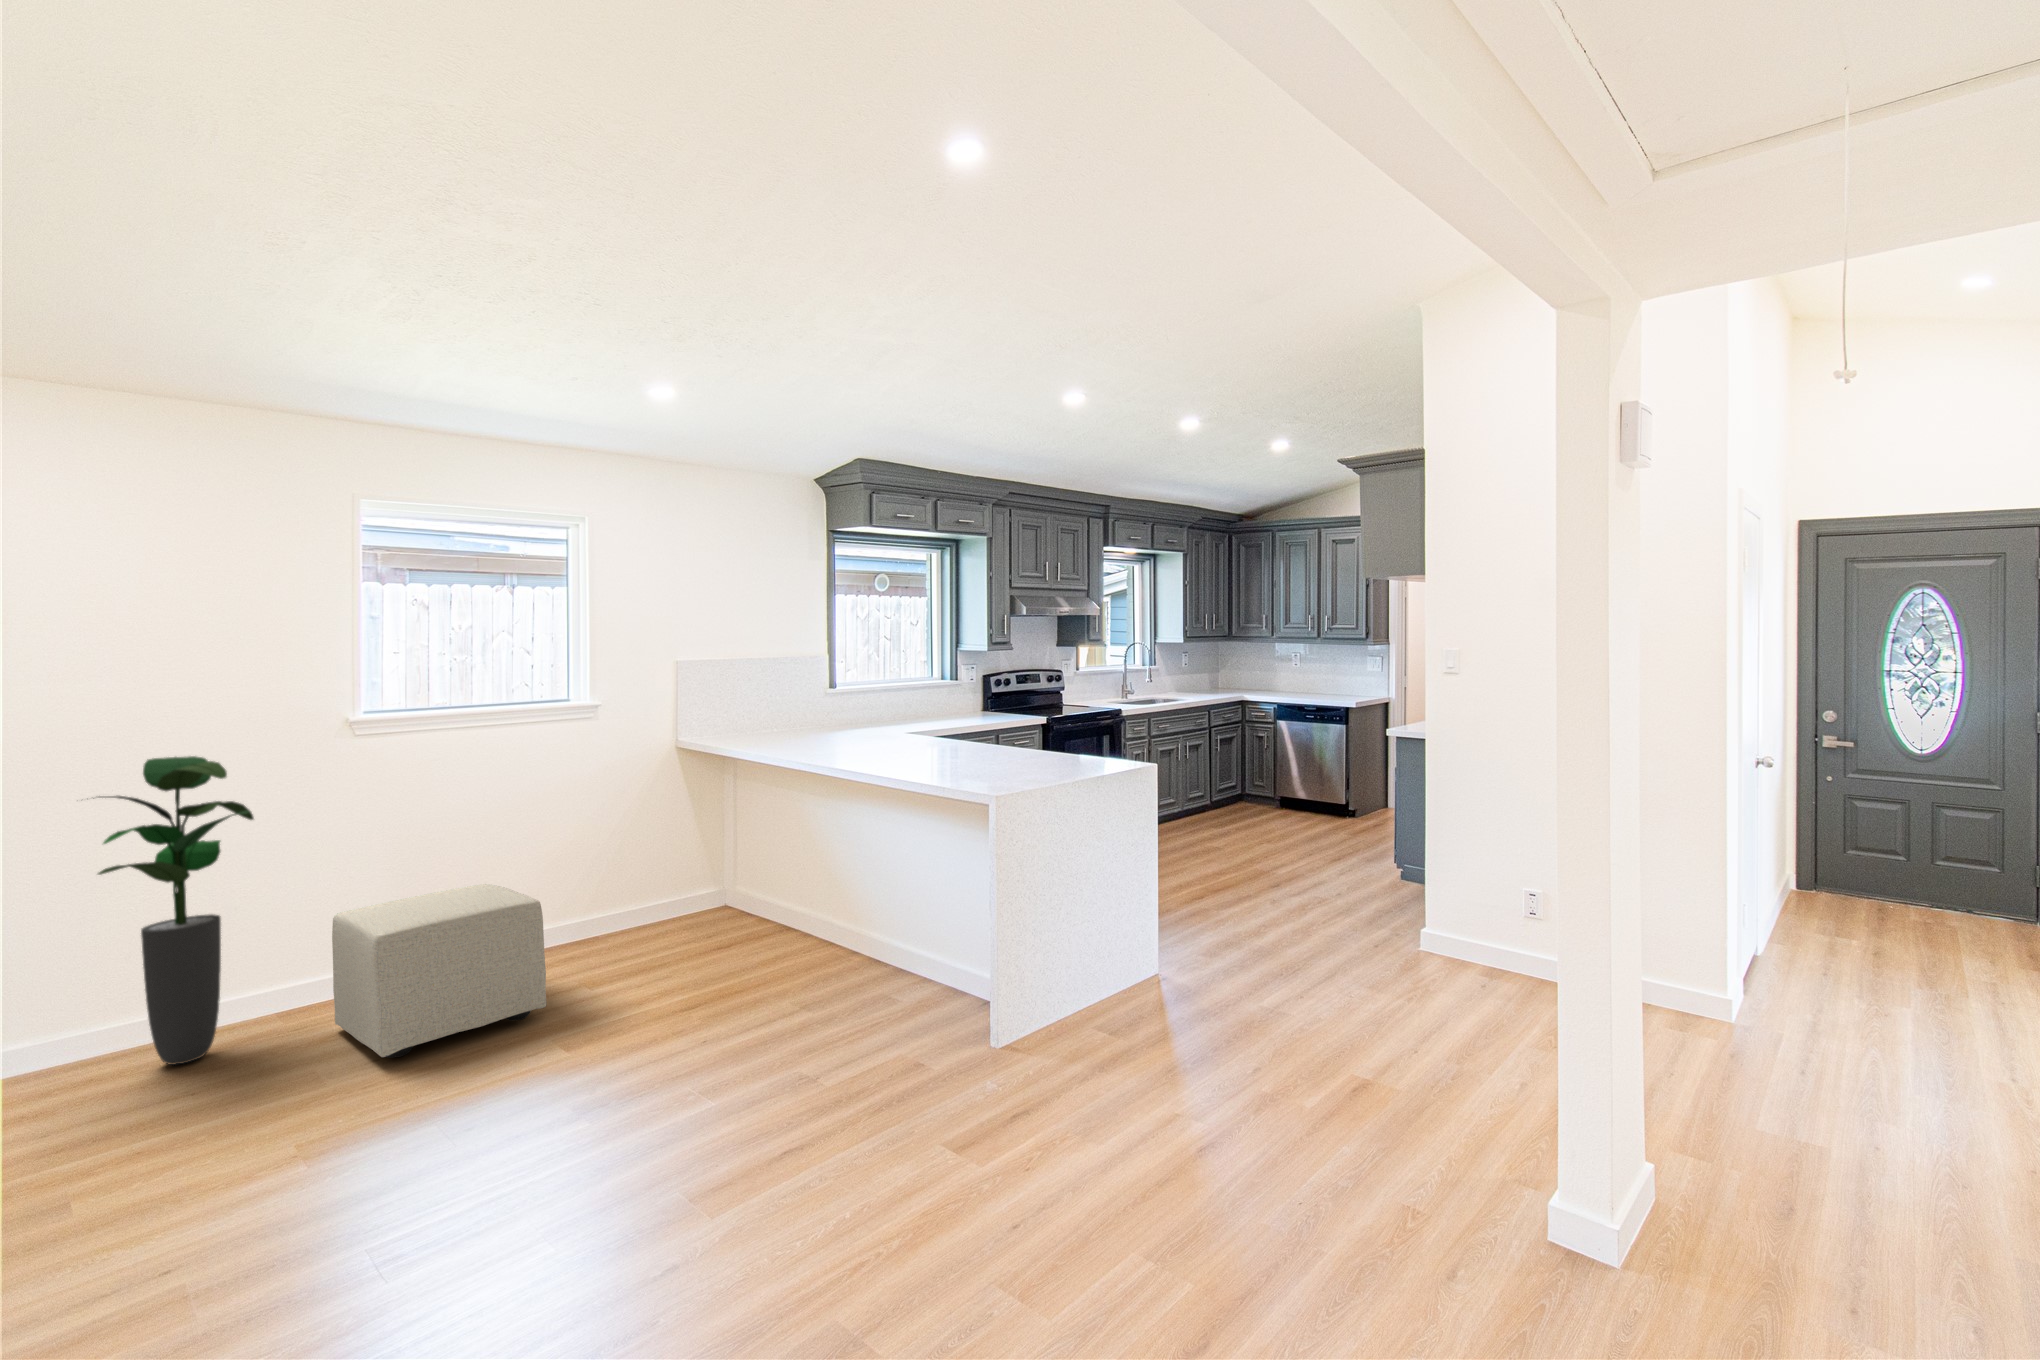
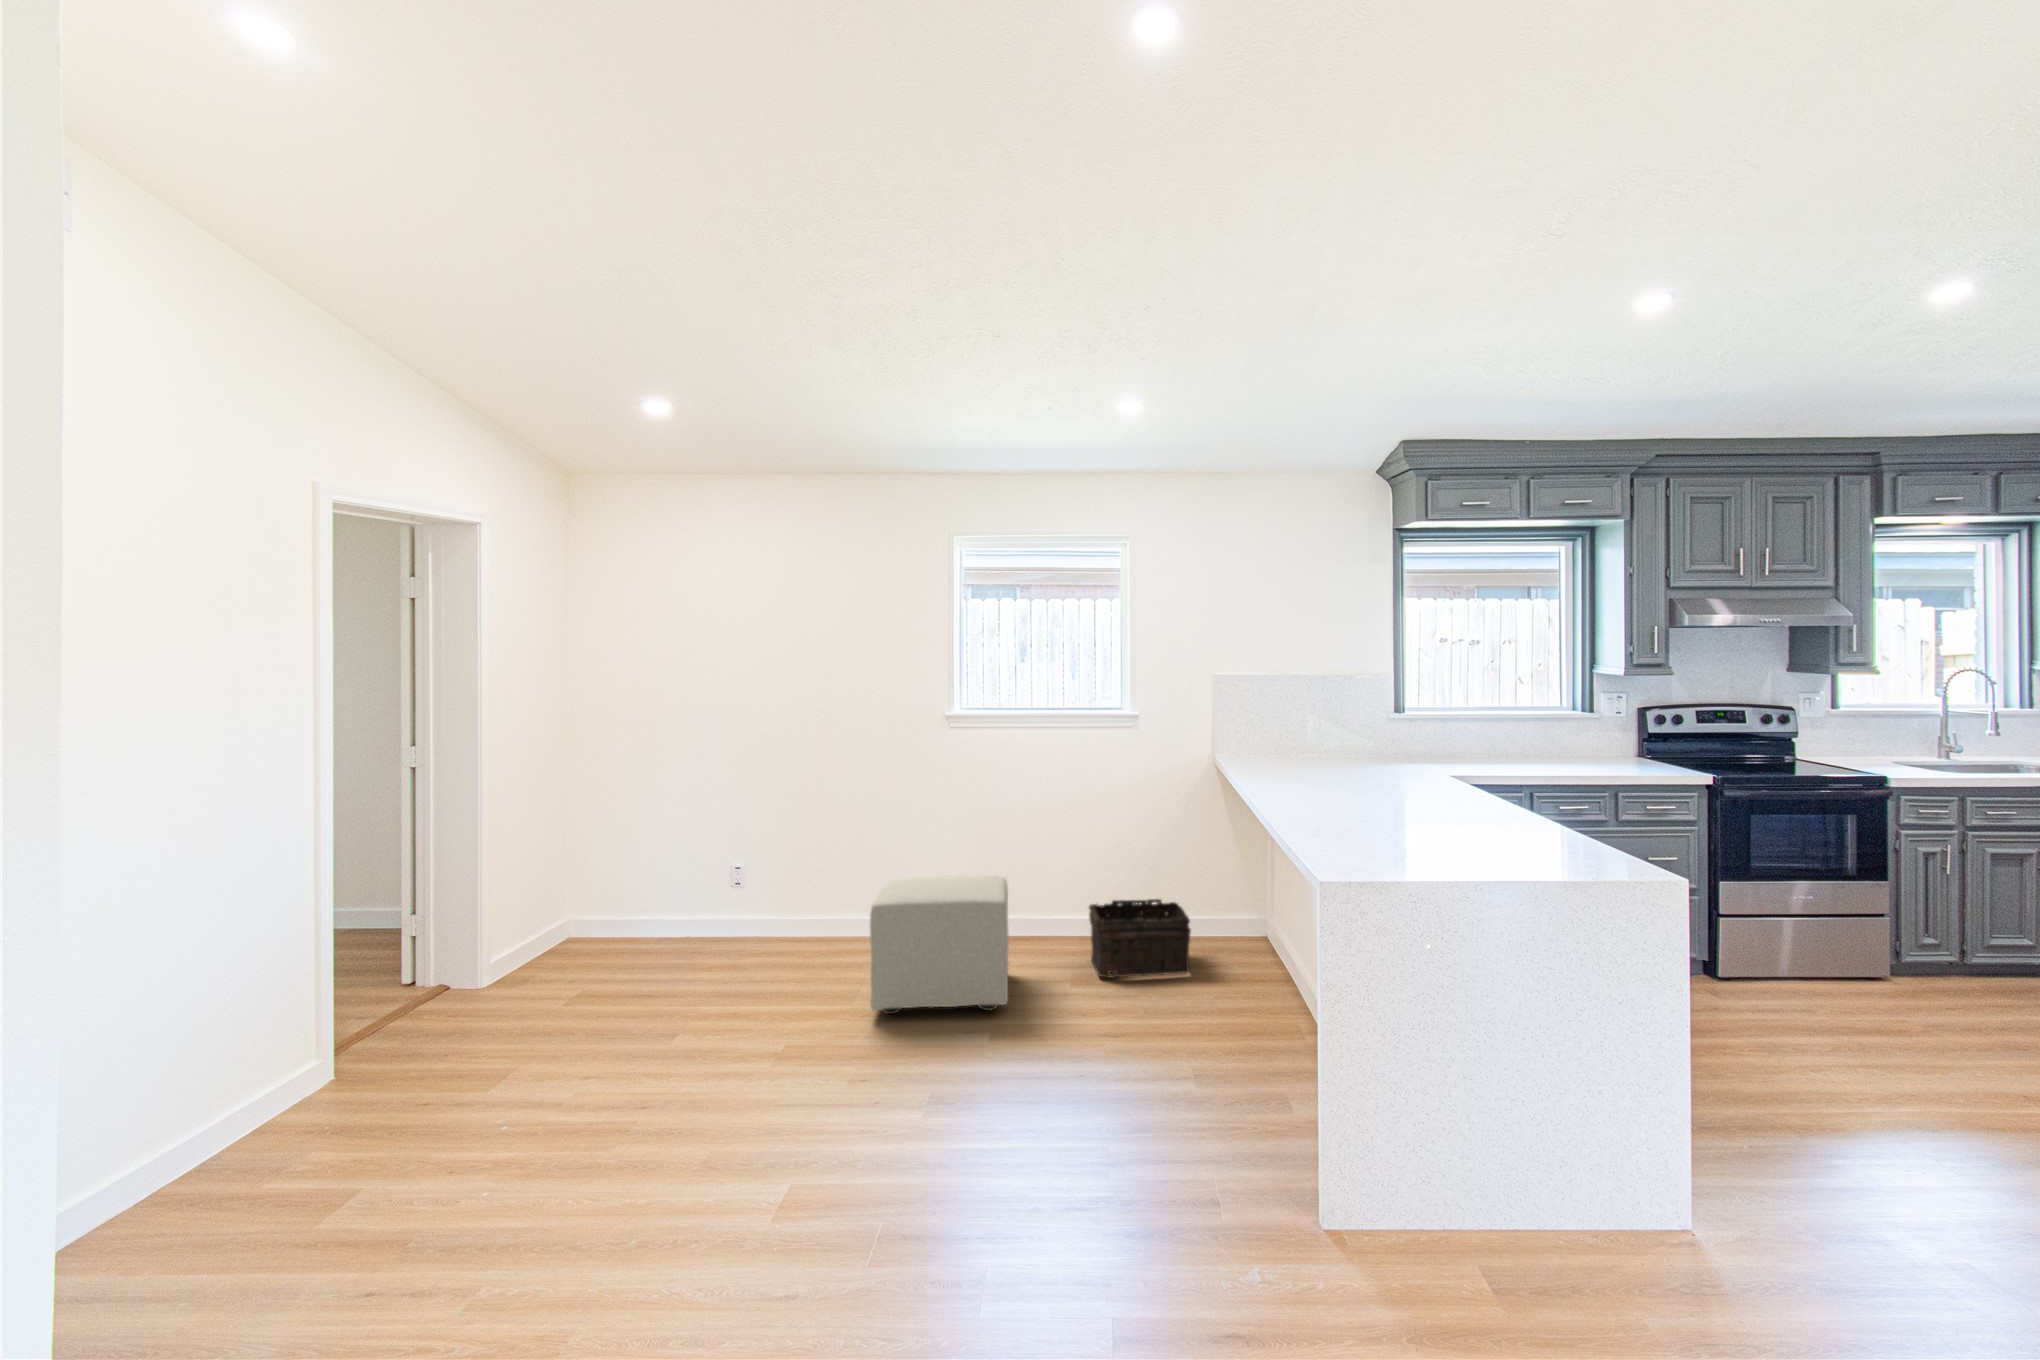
potted plant: present [93,756,254,1065] -> none [748,739,855,974]
basket: none [564,877,689,963] -> present [1089,899,1191,978]

